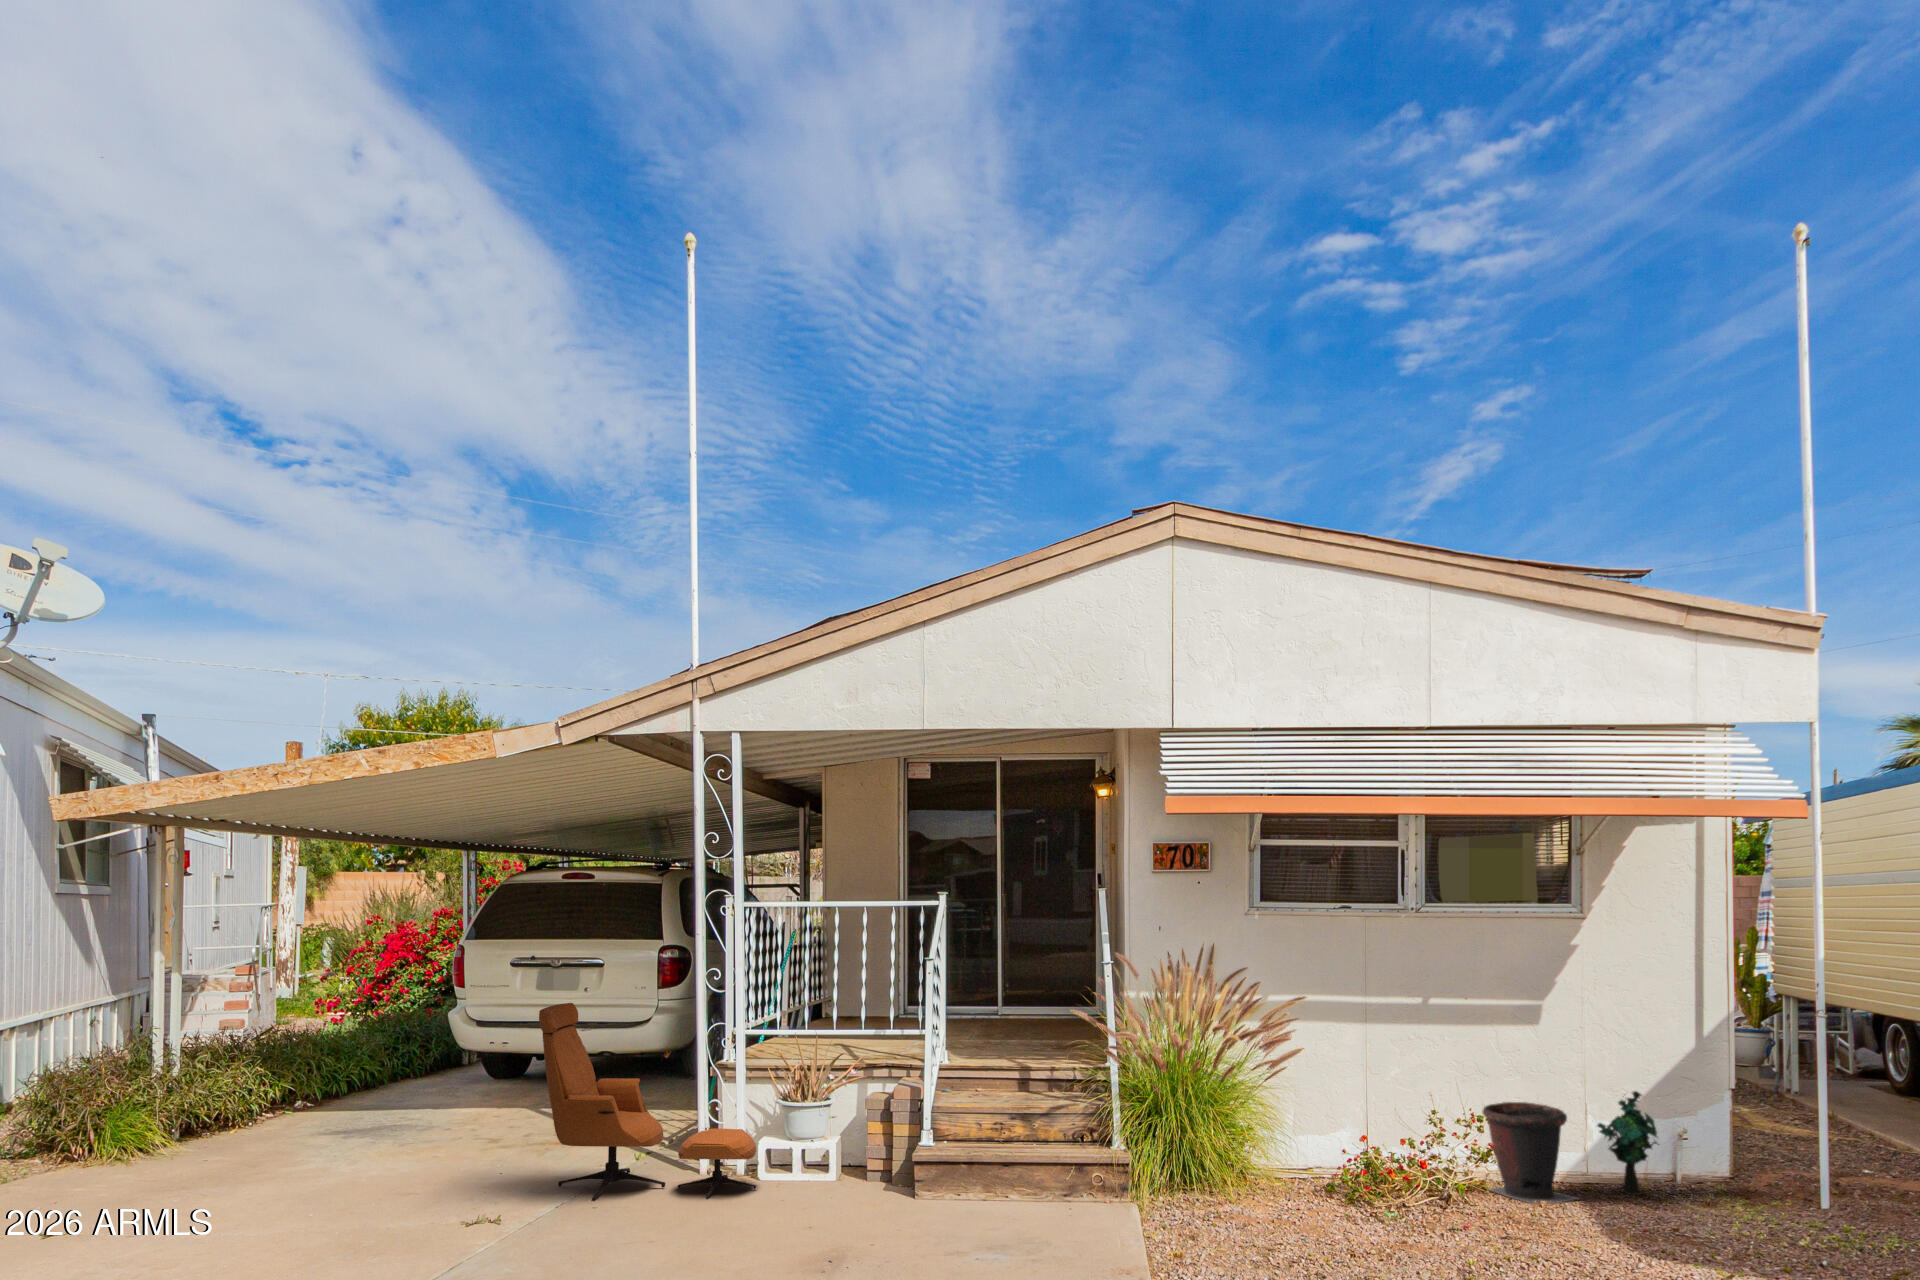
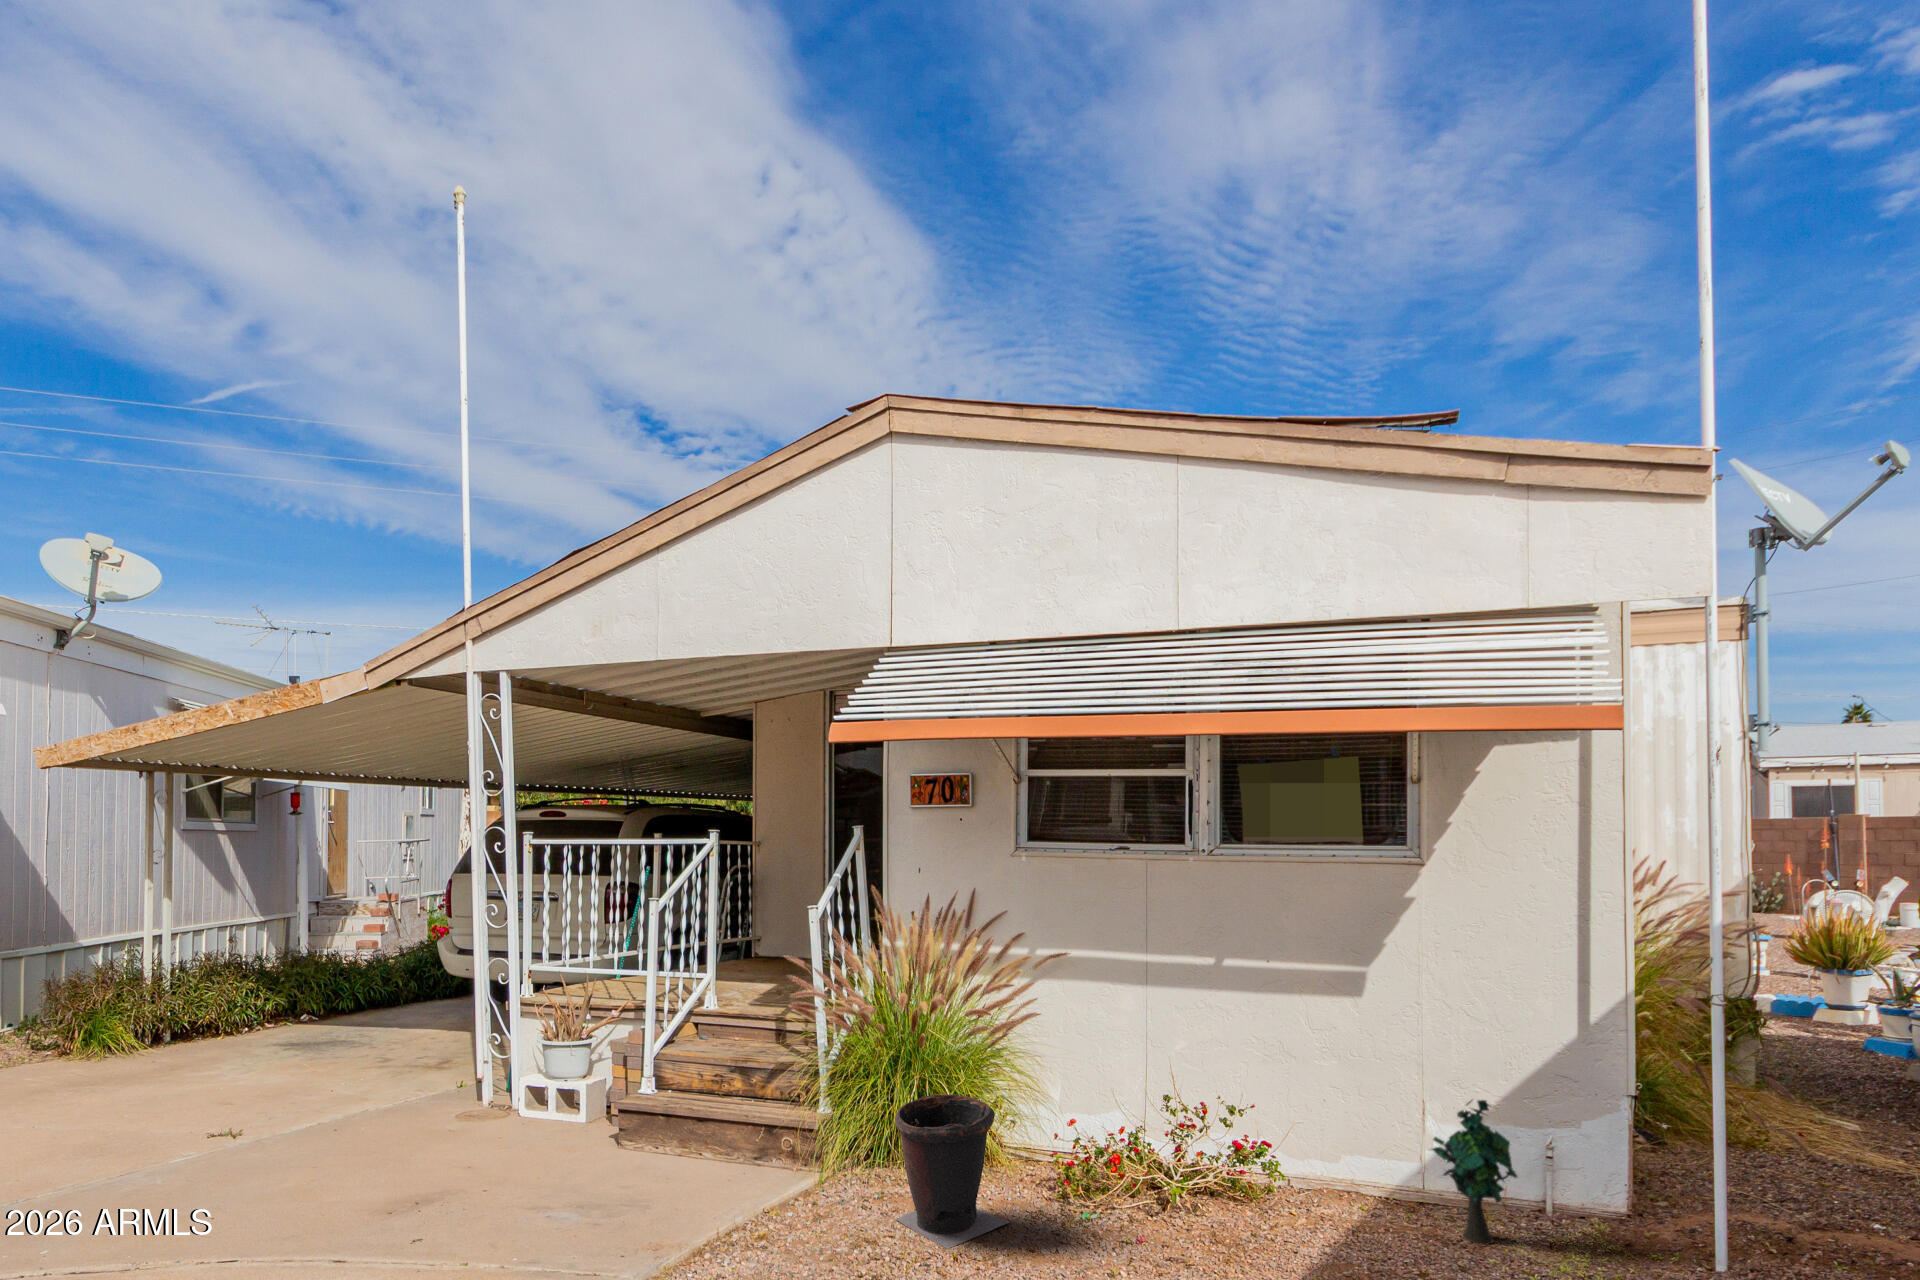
lounge chair: present [539,1003,756,1201] -> none [321,931,513,1139]
bucket: present [1483,1102,1580,1205] -> present [895,1094,1009,1249]

